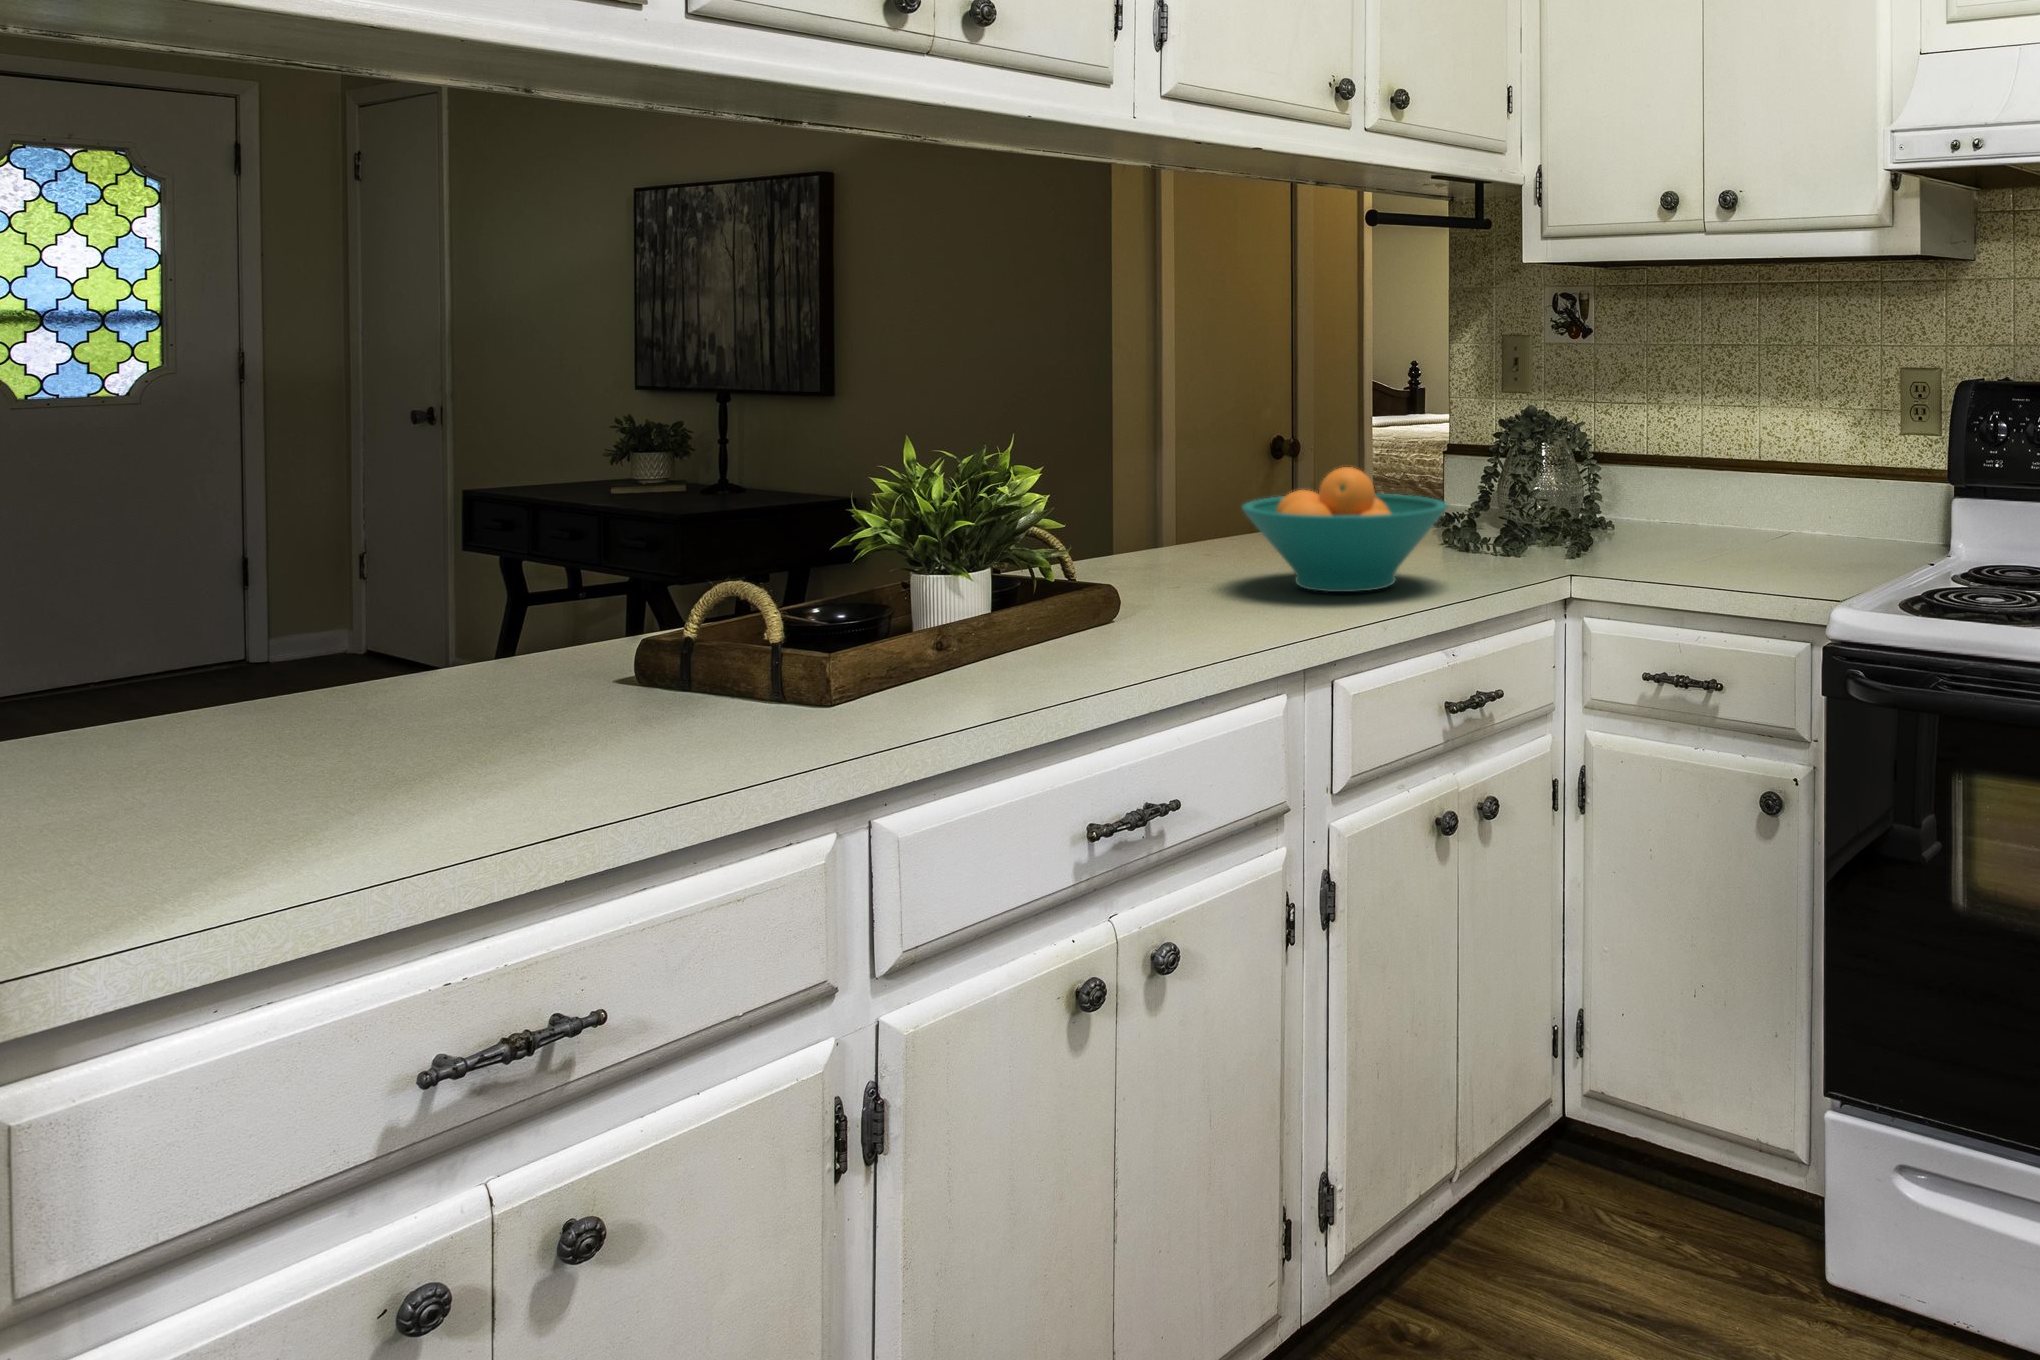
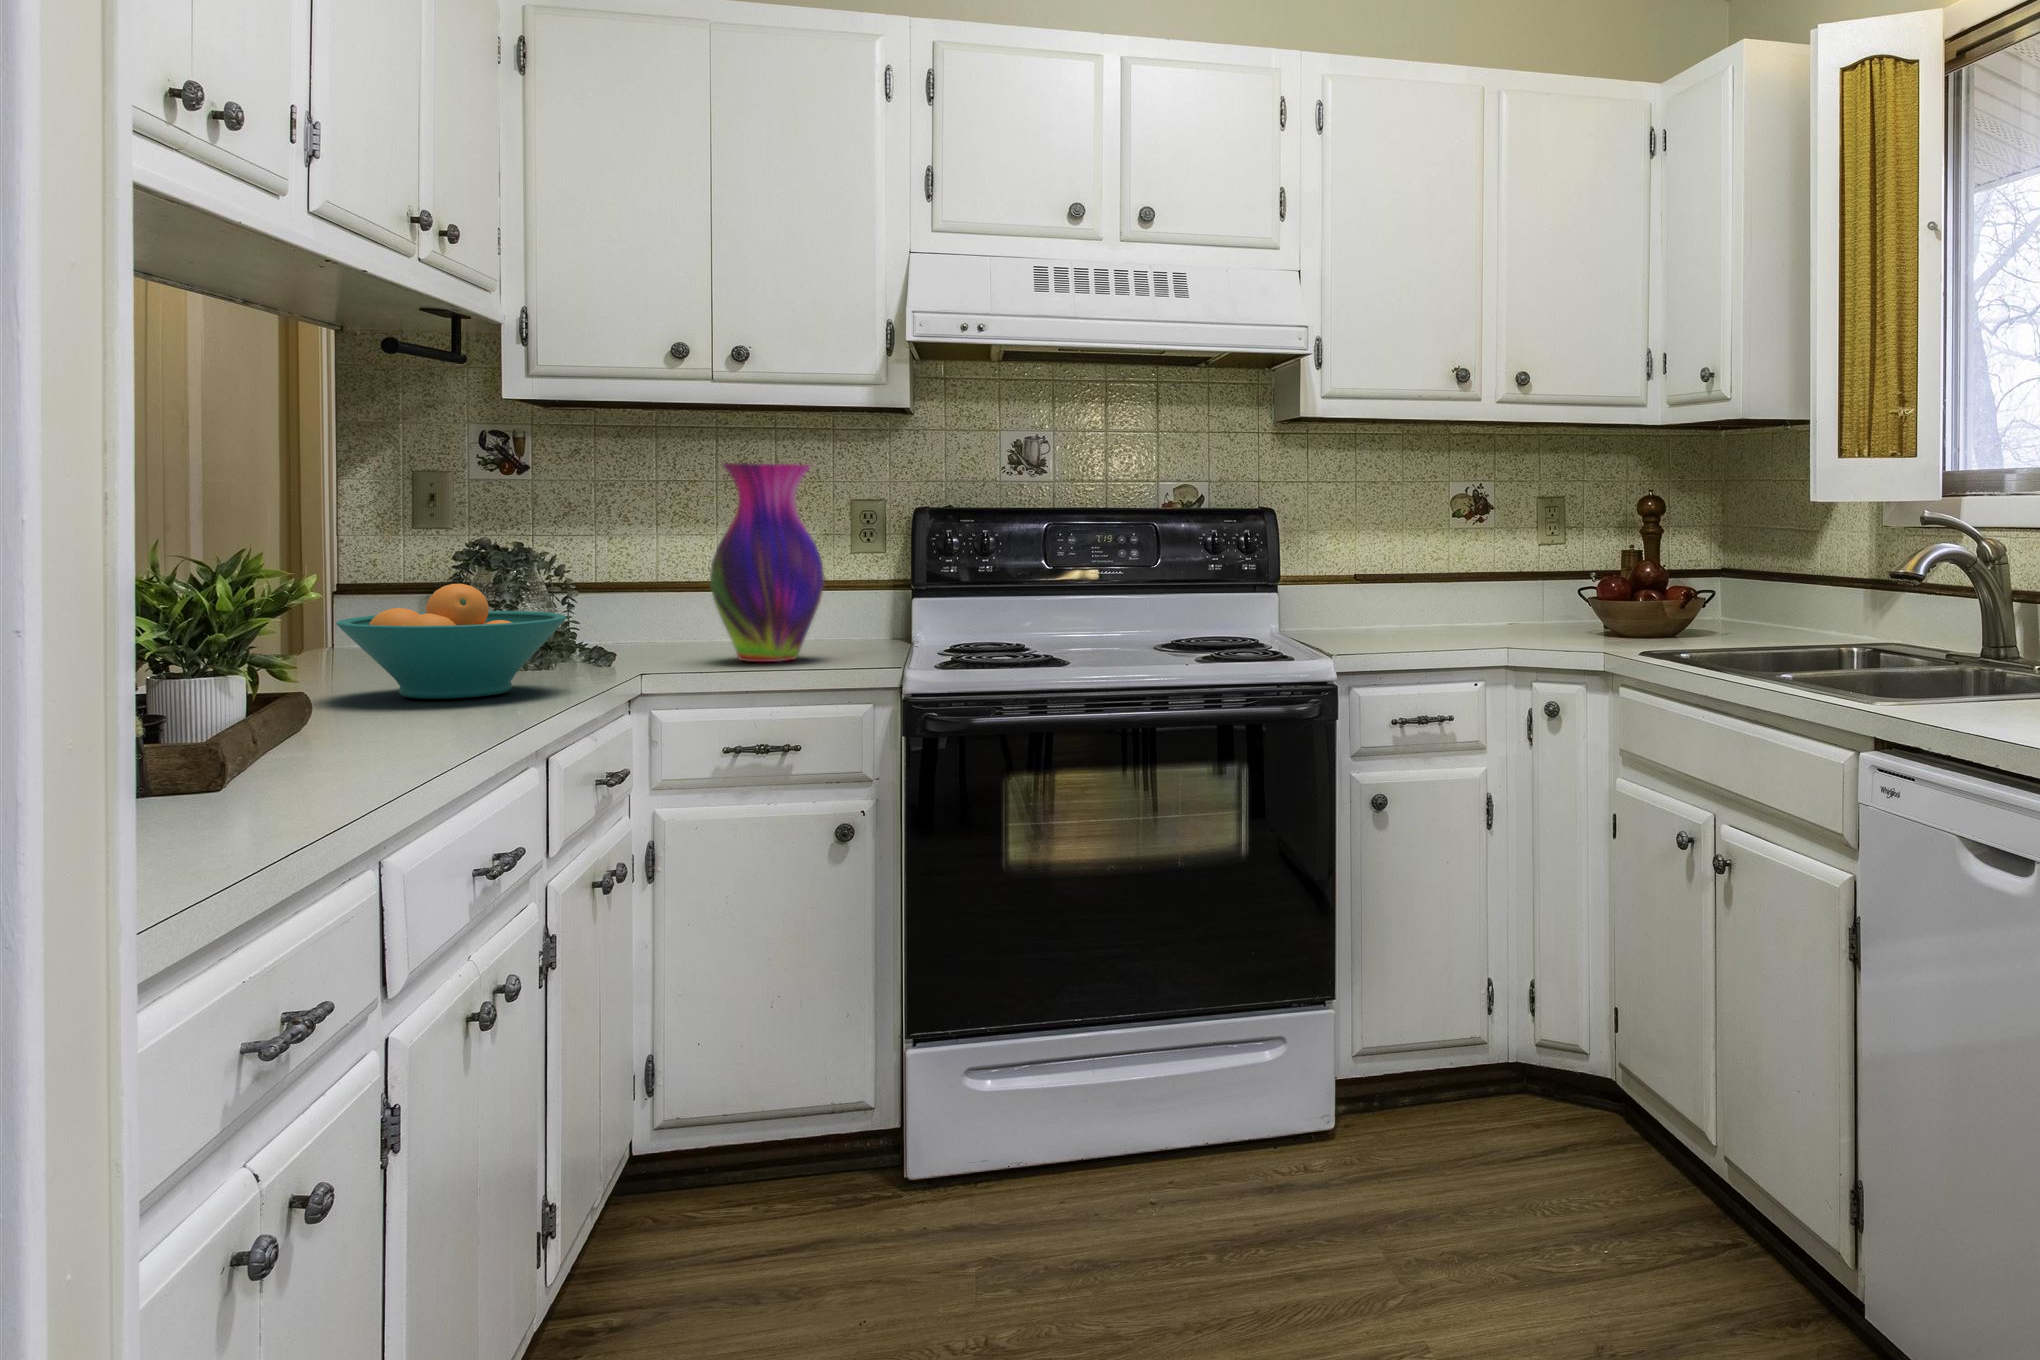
vase: none [1660,330,1788,572] -> present [710,463,824,662]

